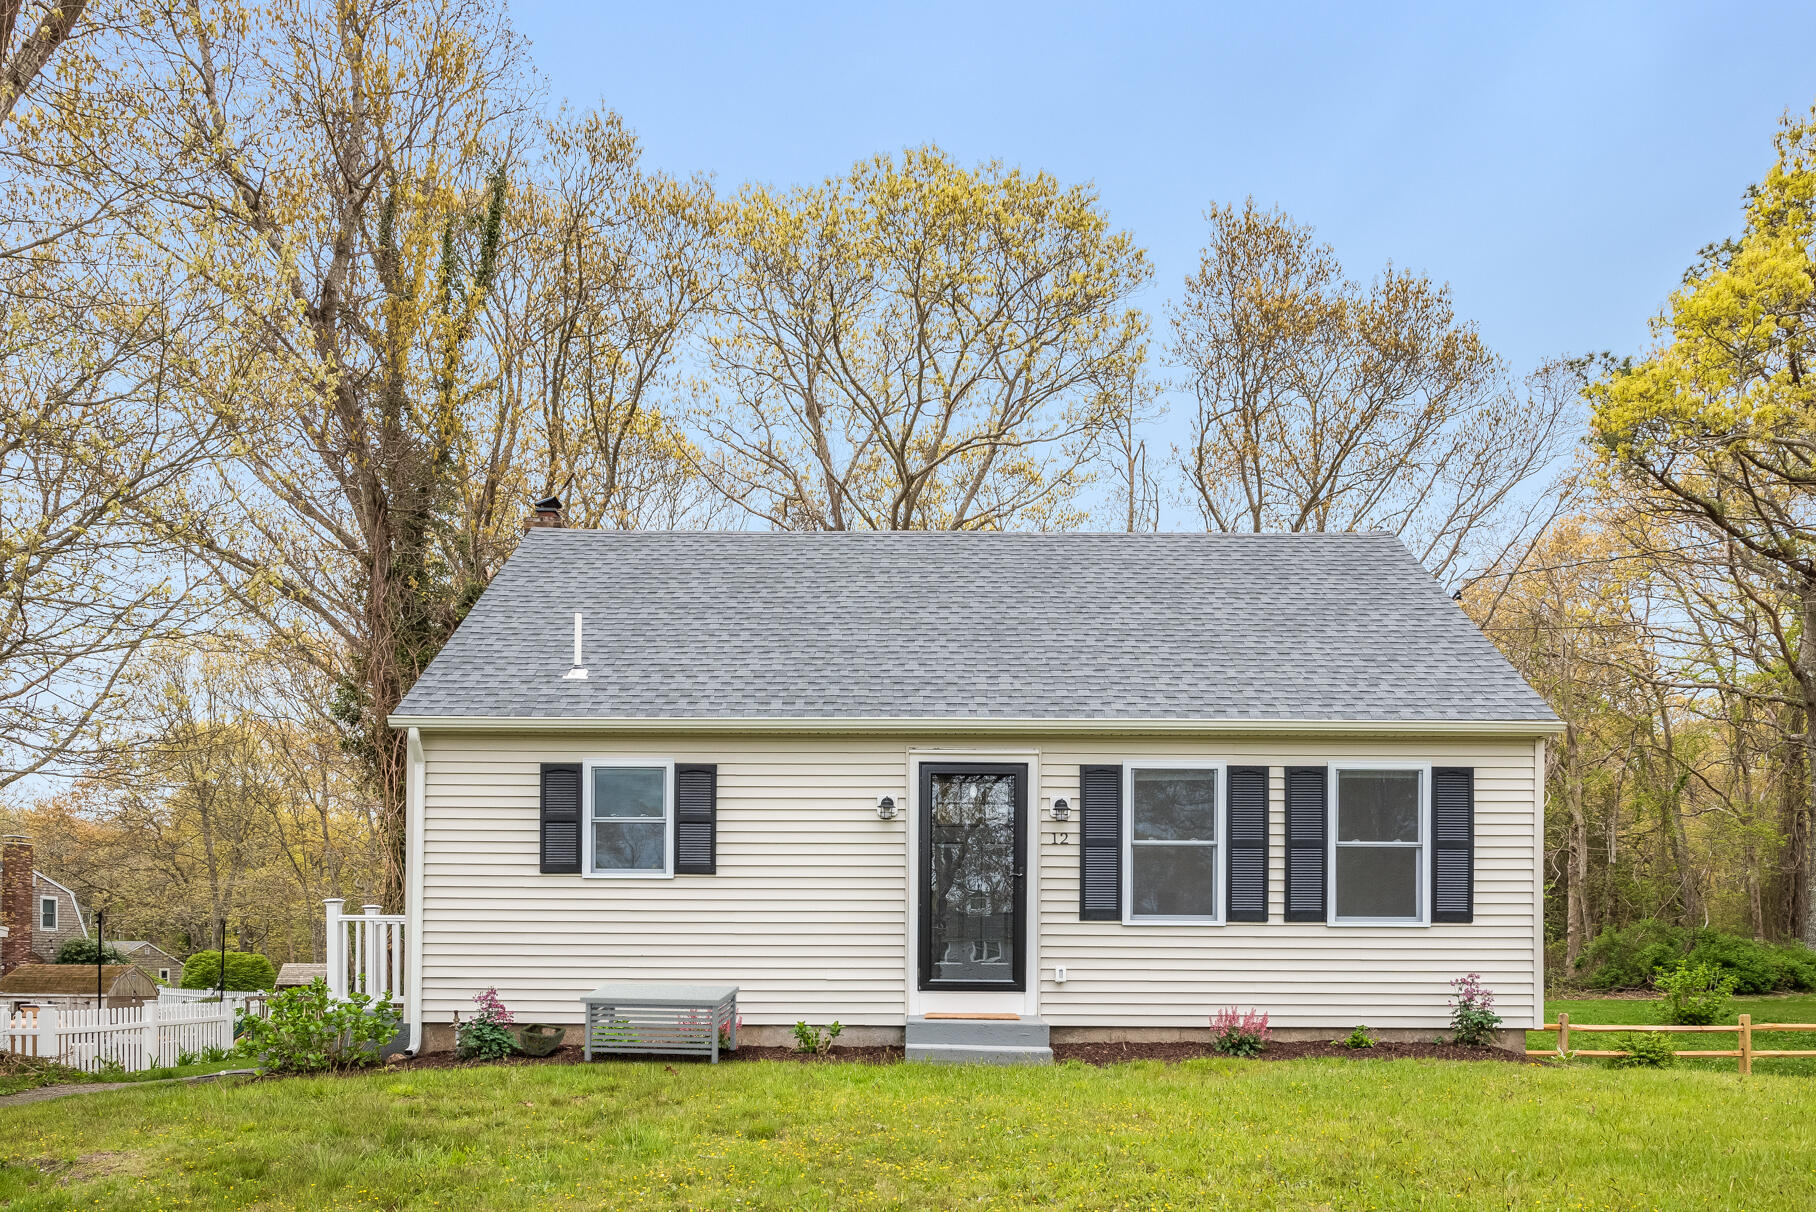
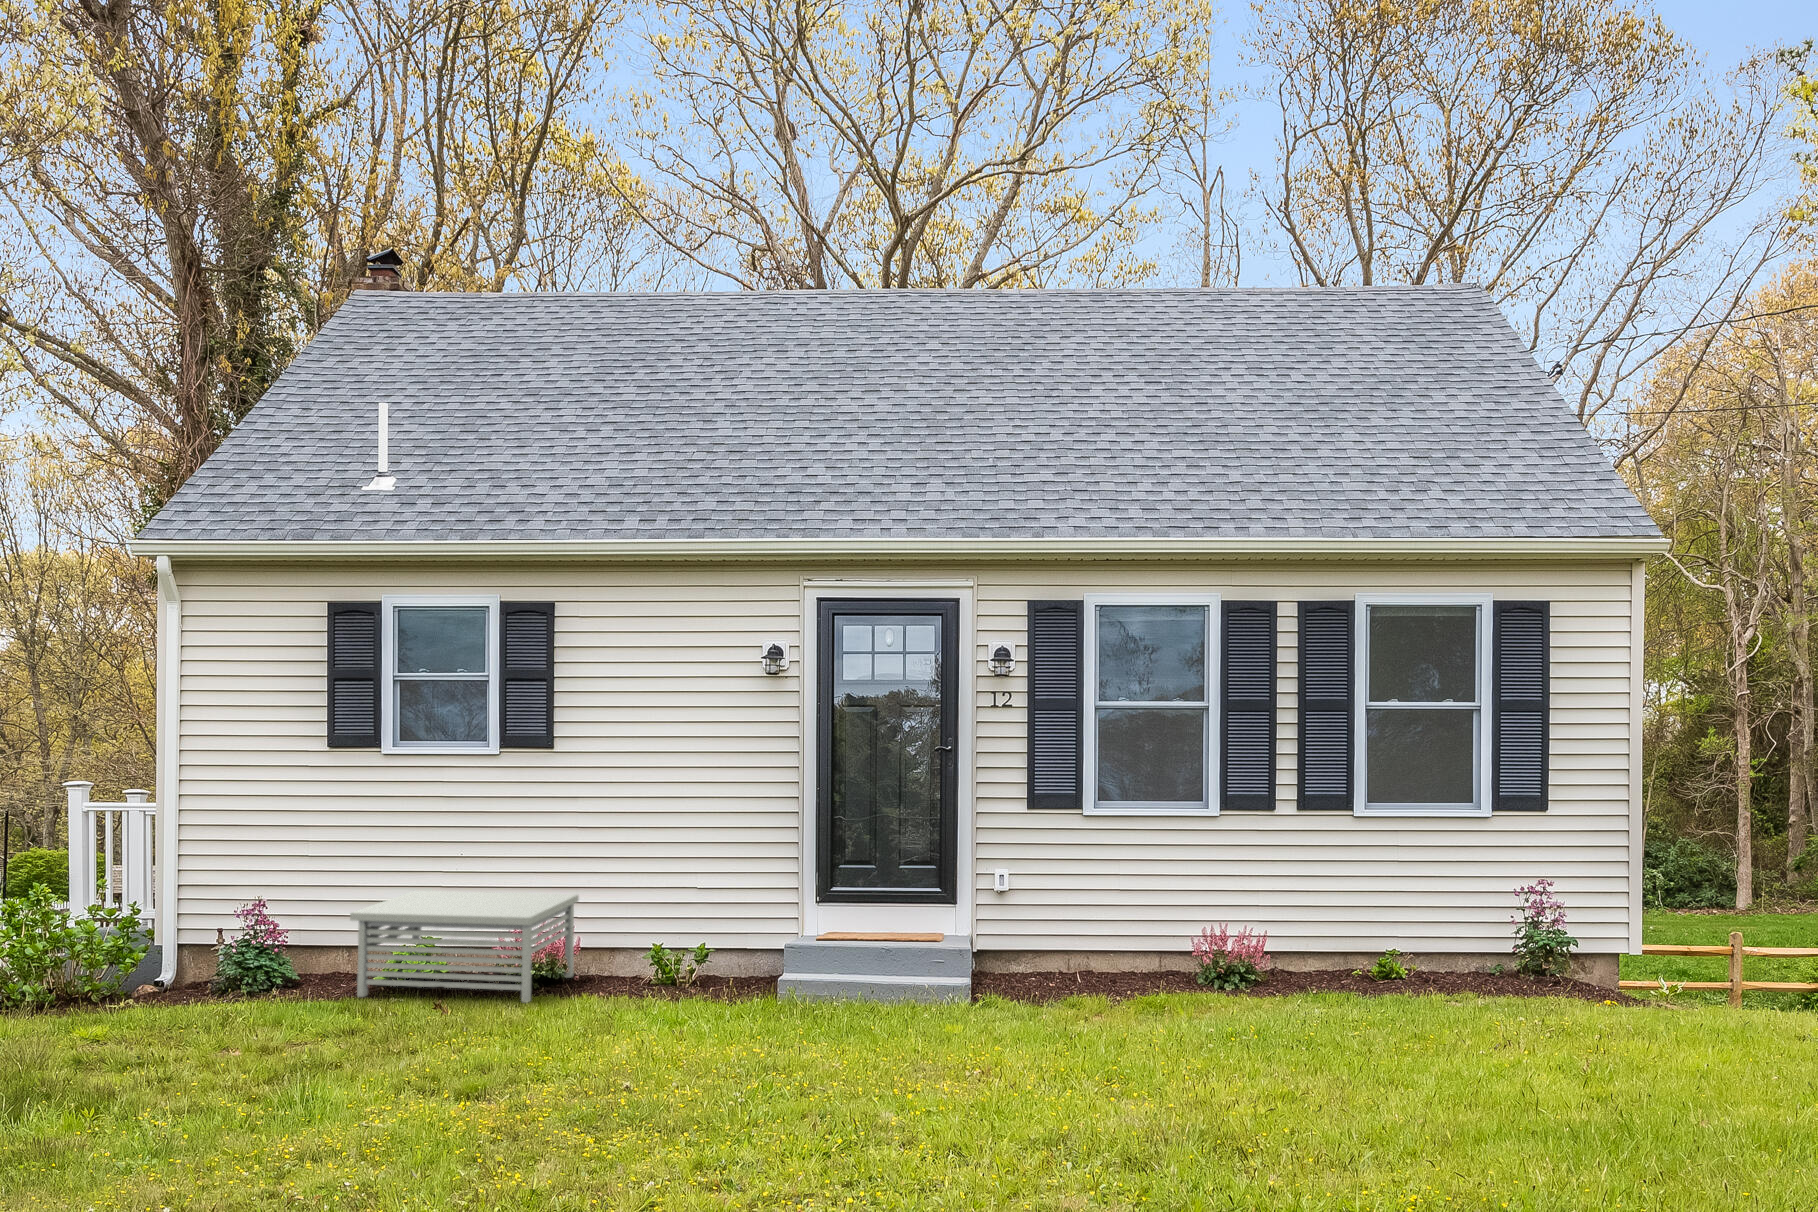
woven basket: present [519,1023,566,1056] -> none [277,941,357,989]

